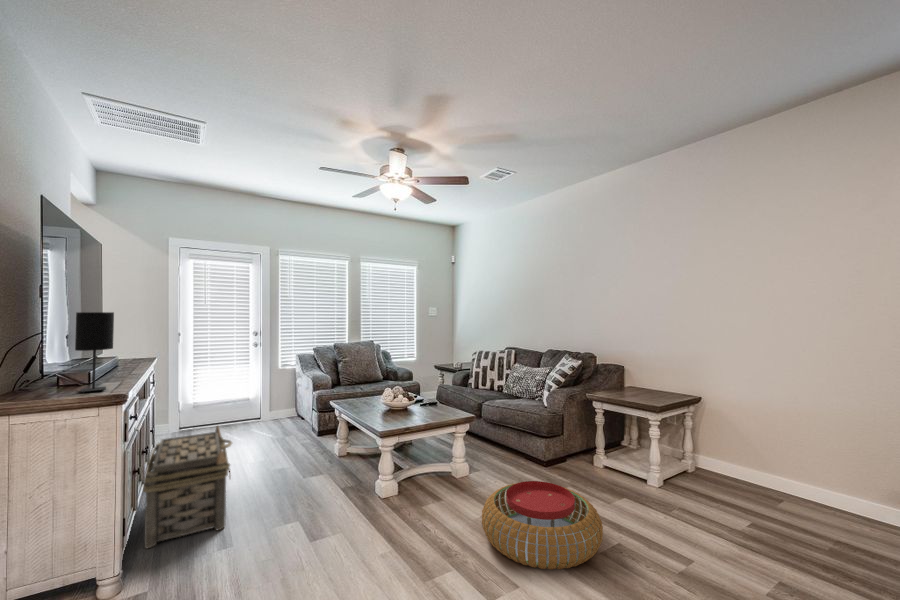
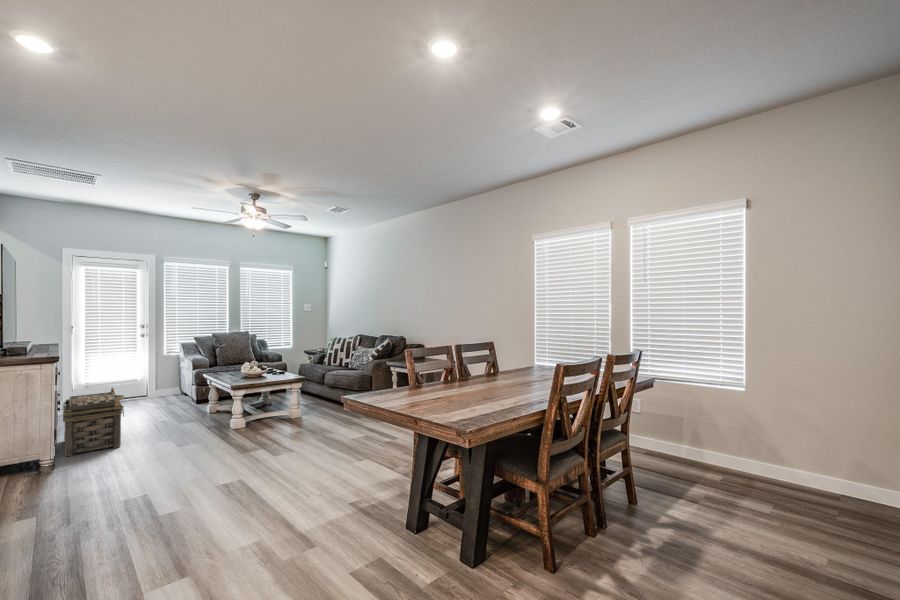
table lamp: present [75,312,114,393] -> none [21,309,45,357]
pouf: present [482,481,603,570] -> none [289,410,360,448]

